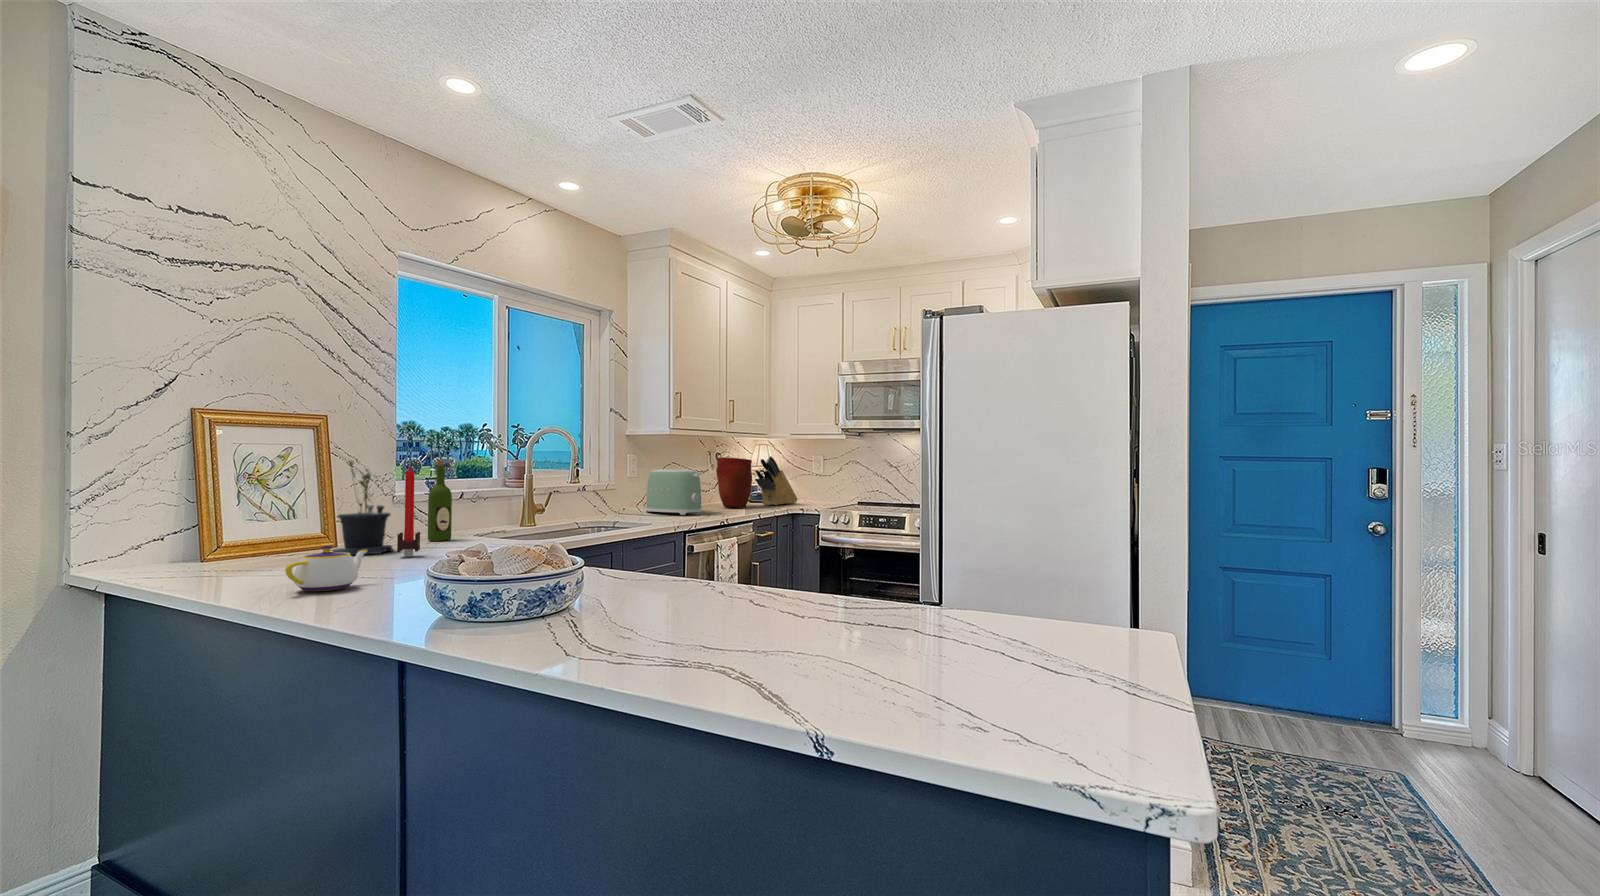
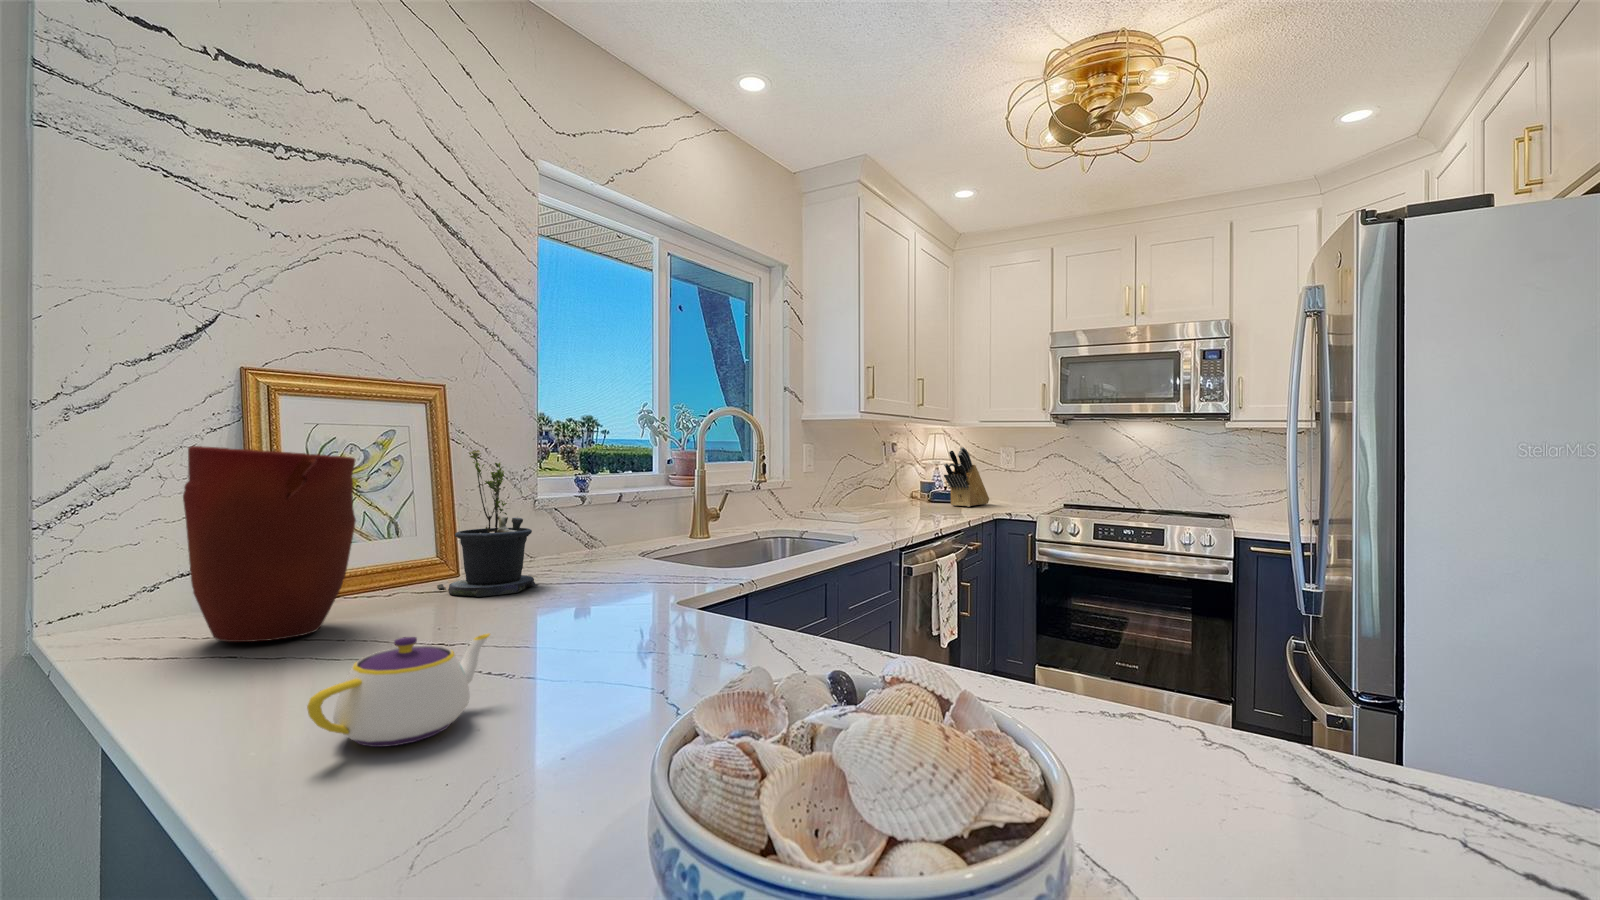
vase: present [716,458,752,507] -> present [183,446,356,642]
wine bottle: present [428,461,452,541] -> none [579,451,610,563]
candle: present [397,467,420,556] -> none [542,461,575,603]
toaster: present [646,469,702,515] -> none [825,464,897,521]

